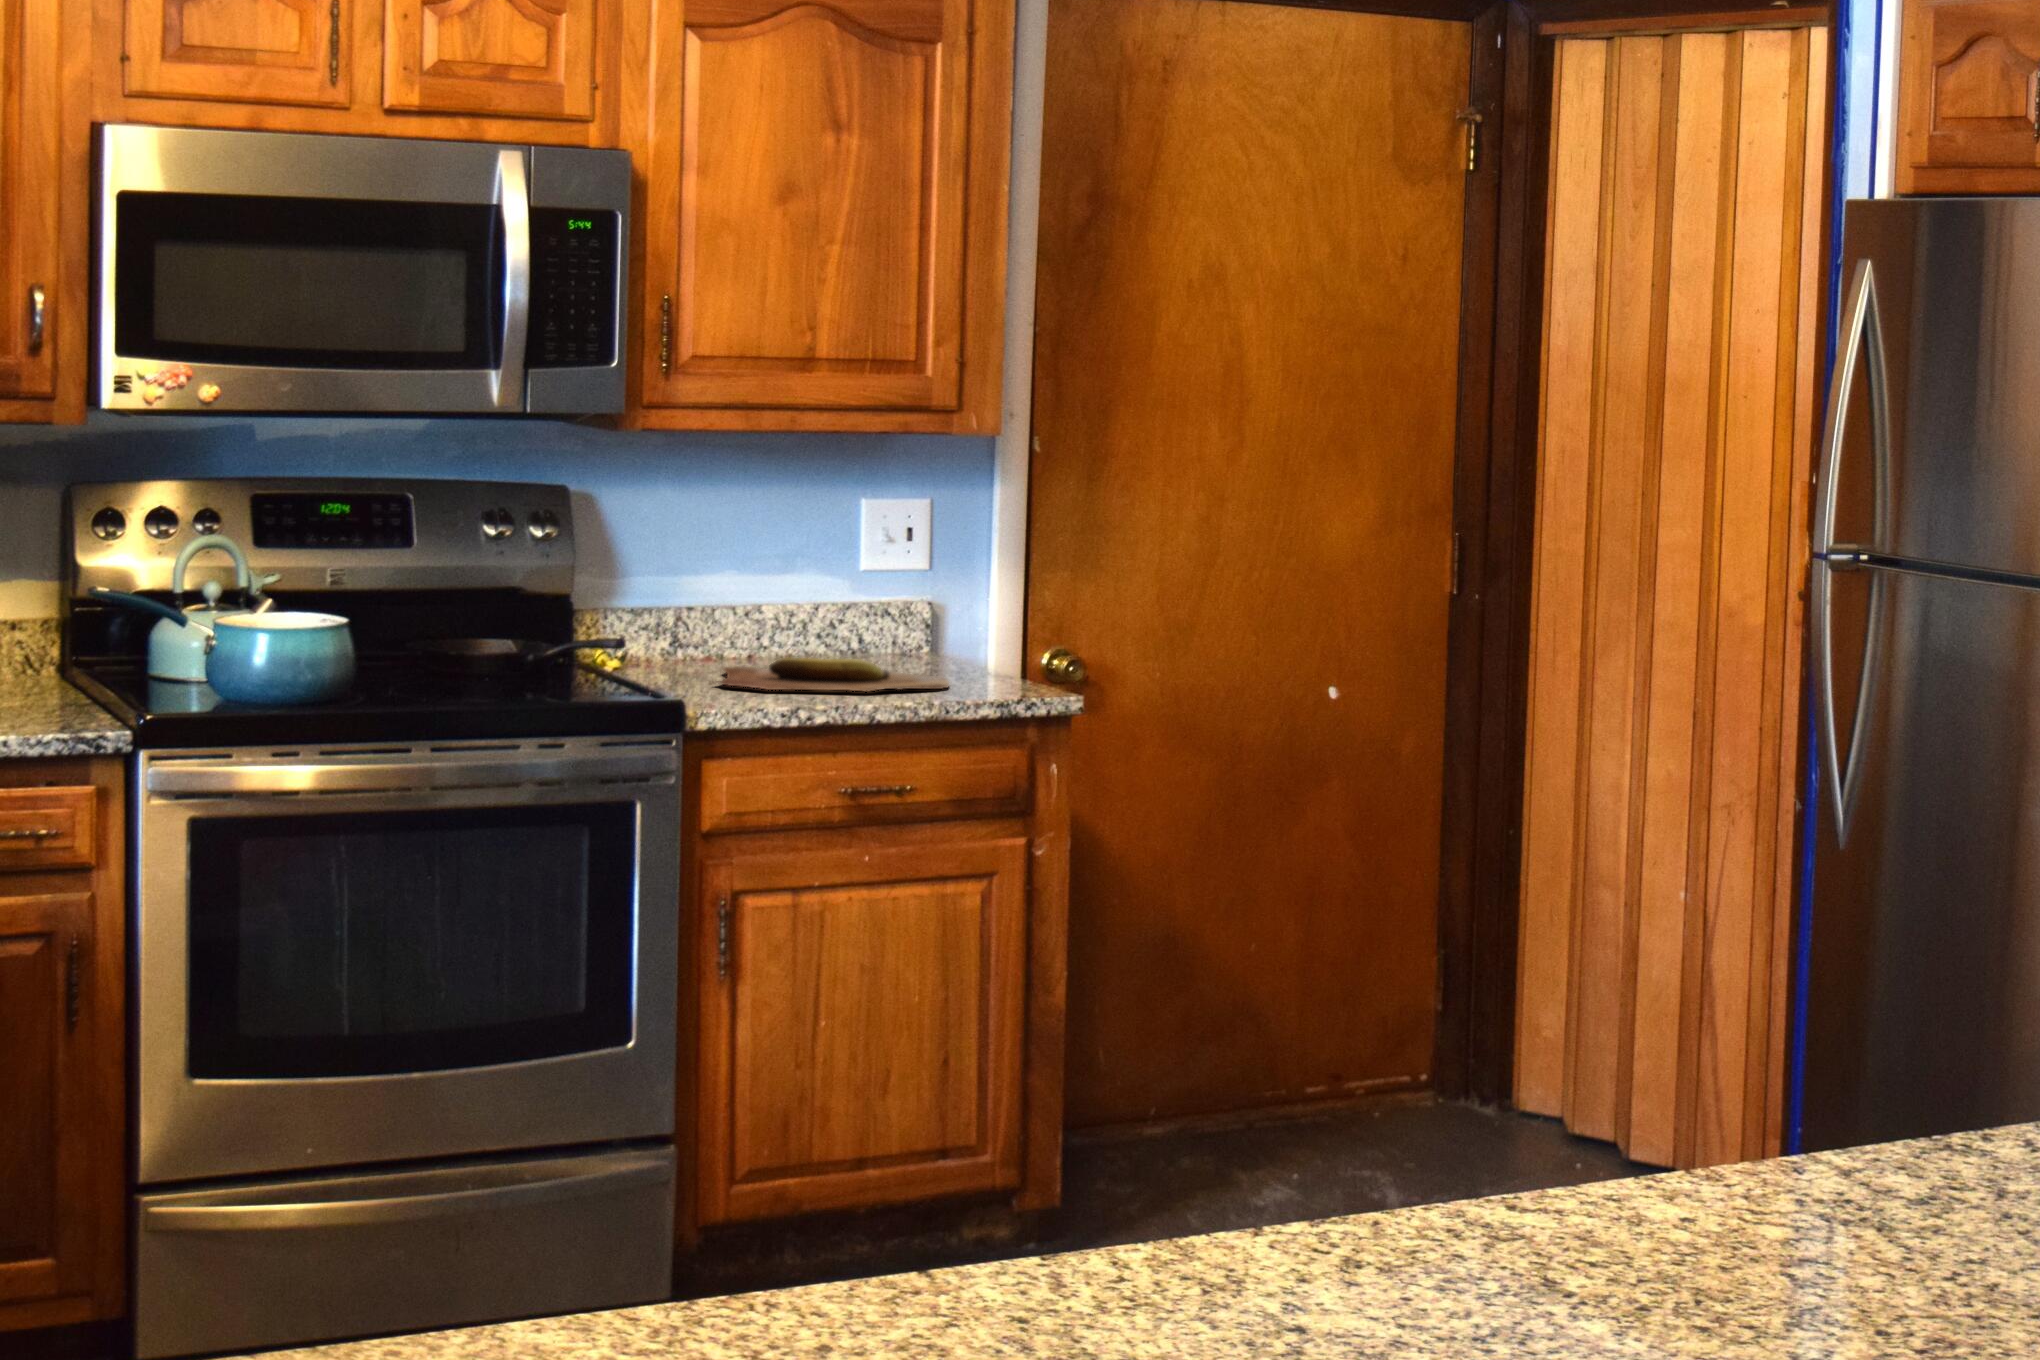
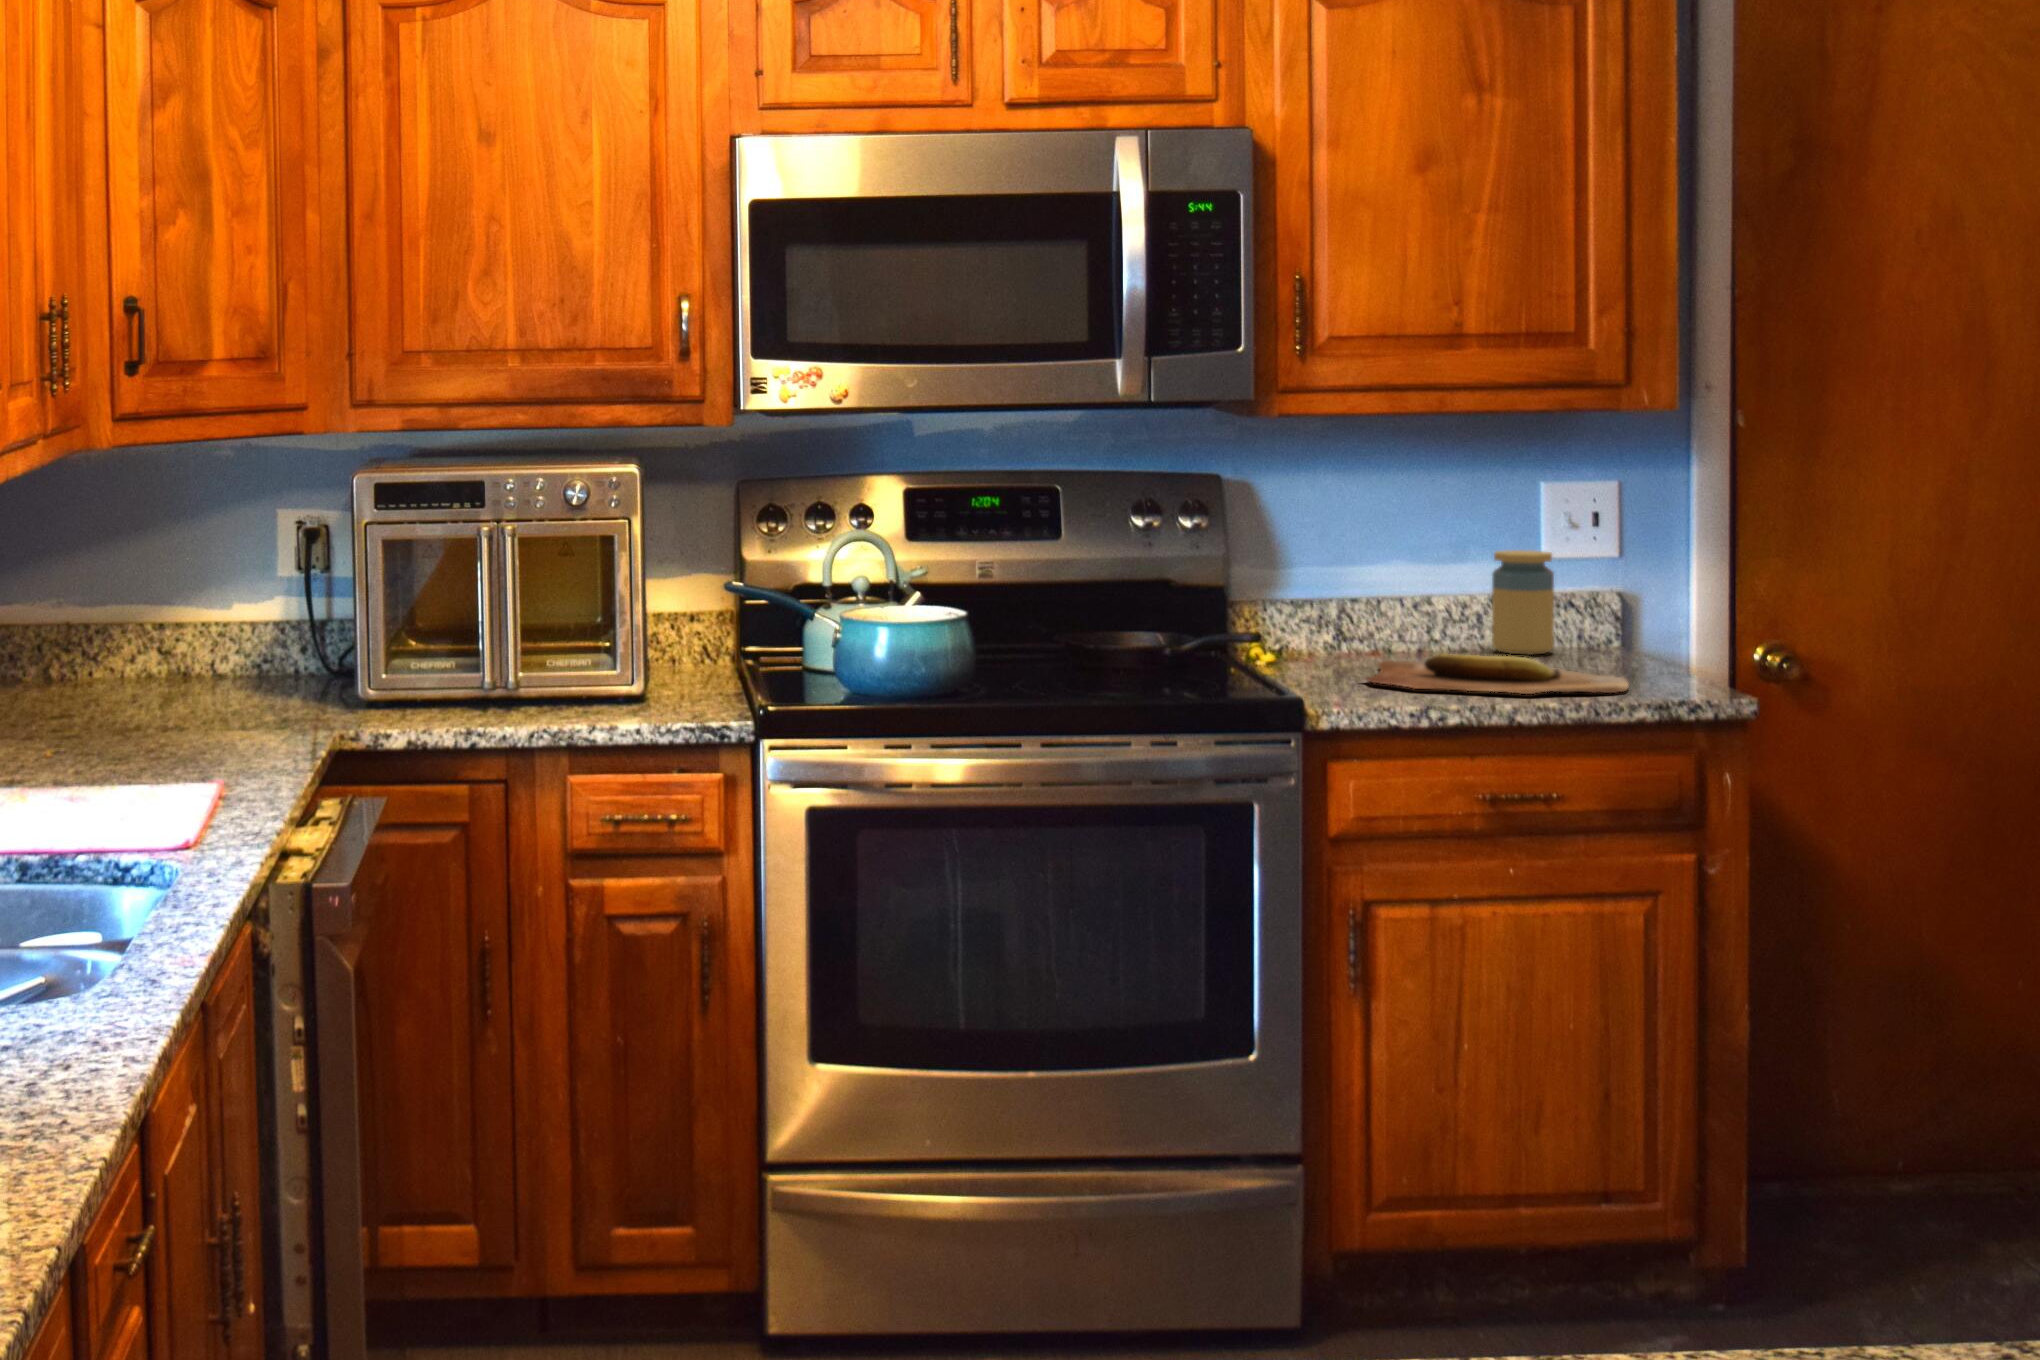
jar: none [817,561,873,660] -> present [1492,550,1554,654]

